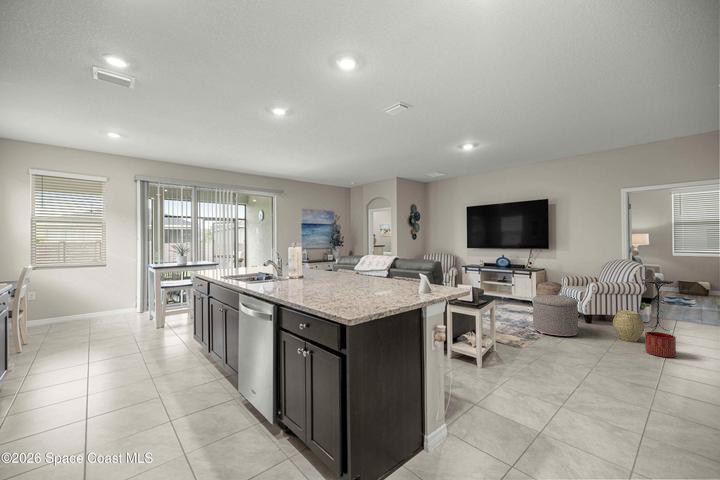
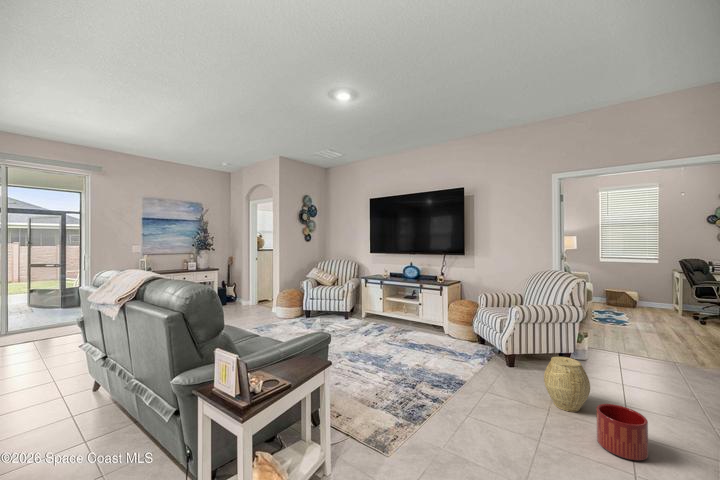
side table: present [643,279,674,330] -> none [581,300,623,380]
ottoman: present [533,295,578,336] -> none [429,330,494,405]

